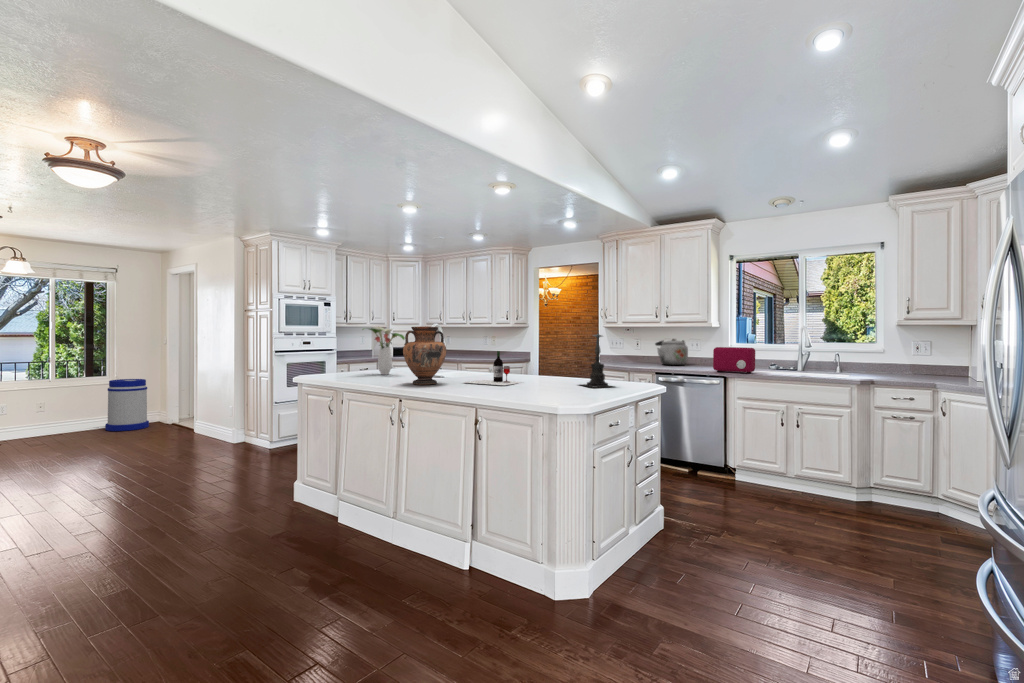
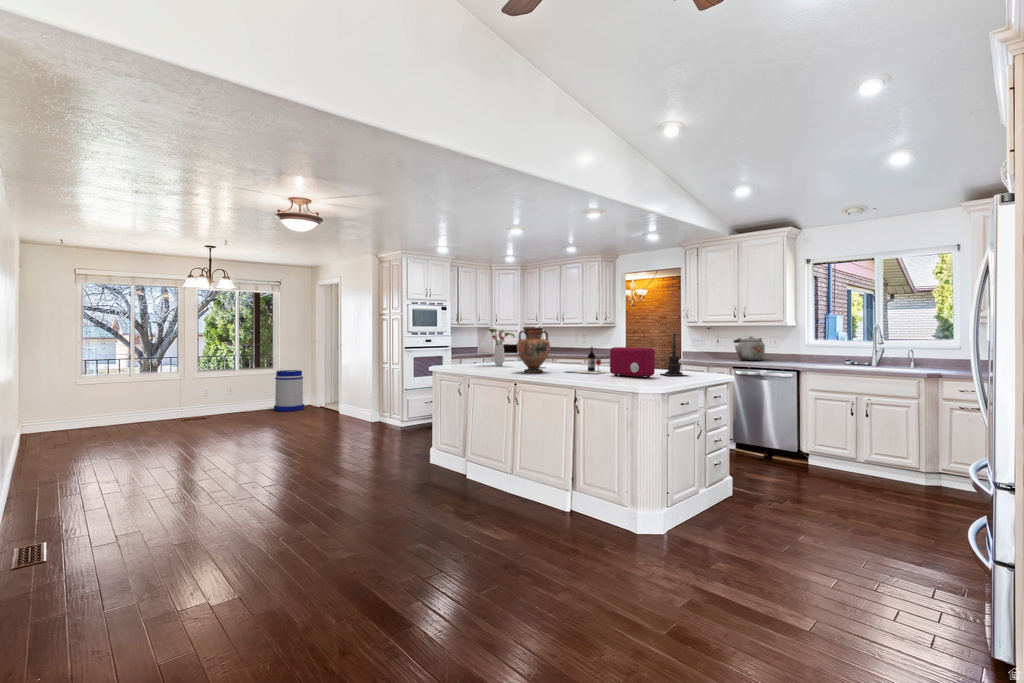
toaster: present [713,347,755,373] -> present [610,347,655,378]

